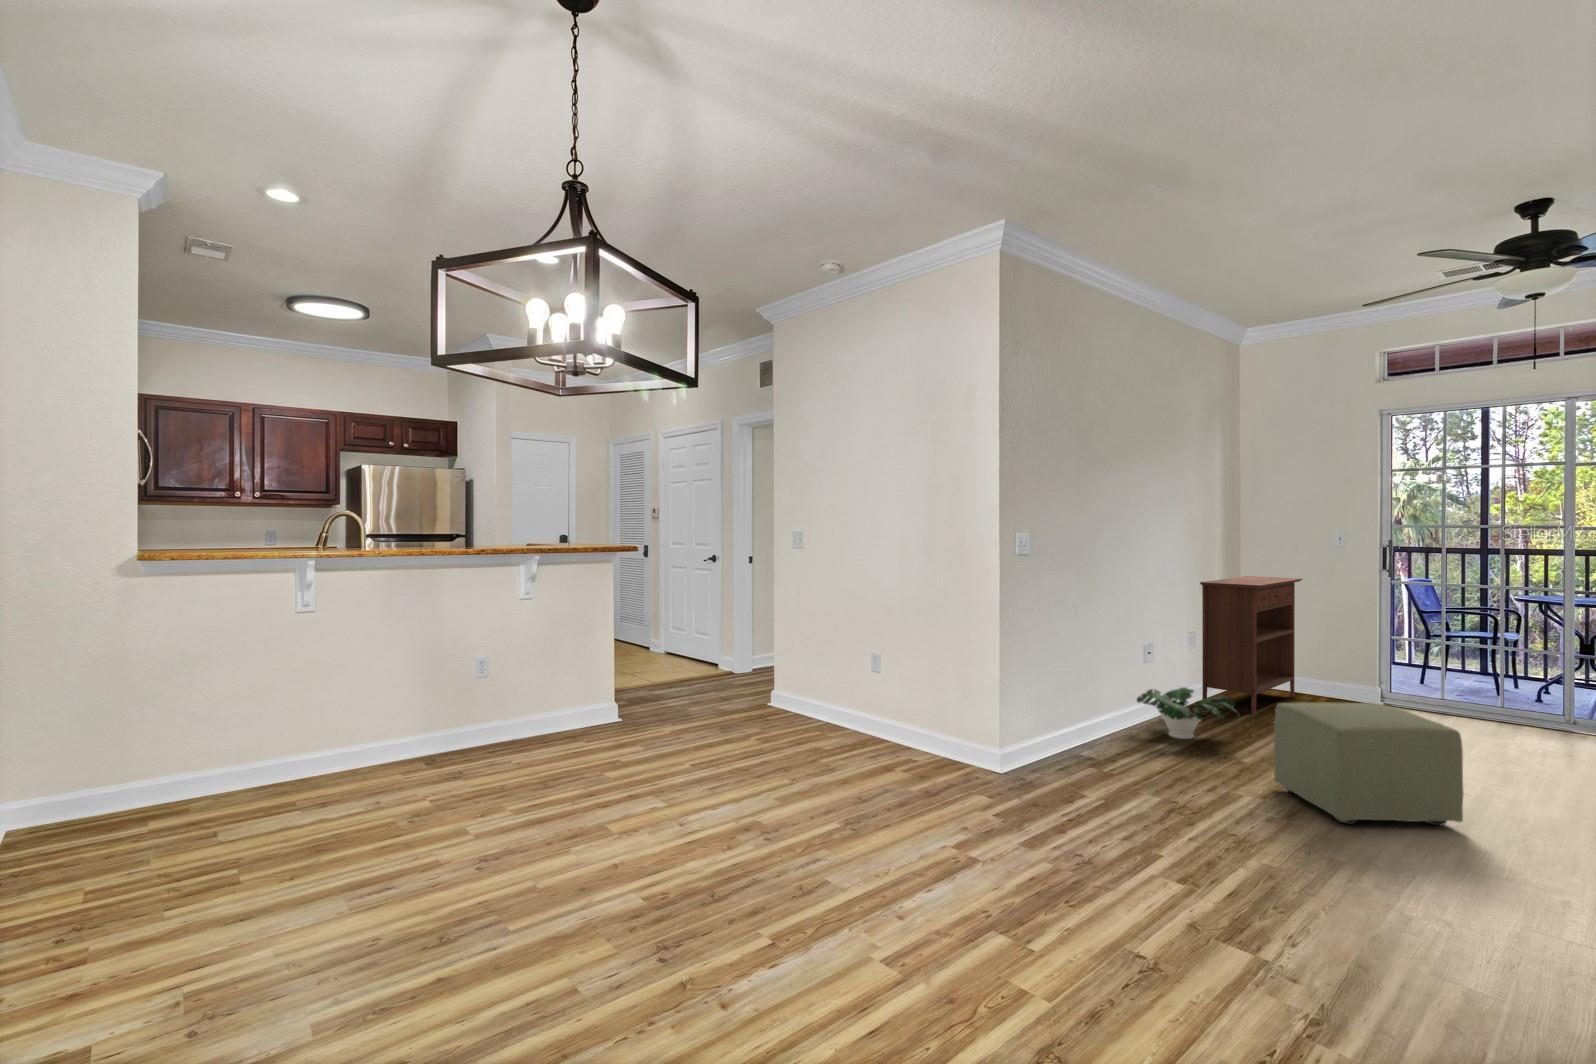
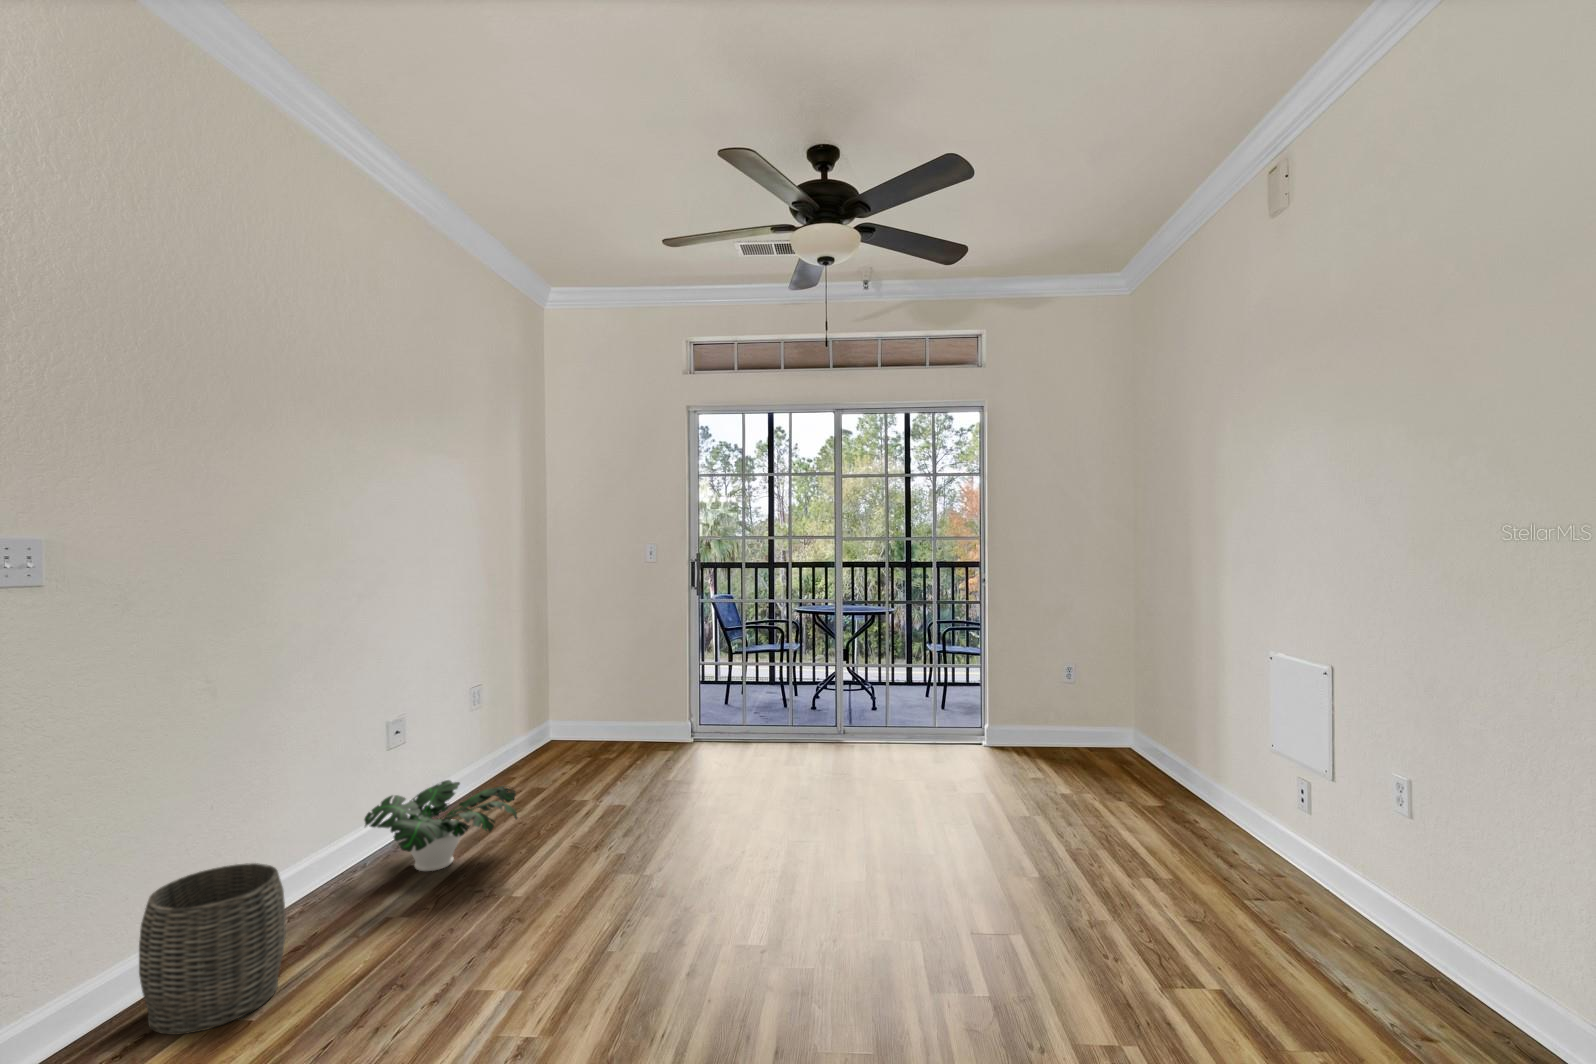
console table: present [1200,576,1302,714] -> none [485,600,613,787]
woven basket: none [1059,698,1121,770] -> present [139,863,285,1035]
ottoman: present [1274,702,1463,826] -> none [546,780,776,1015]

